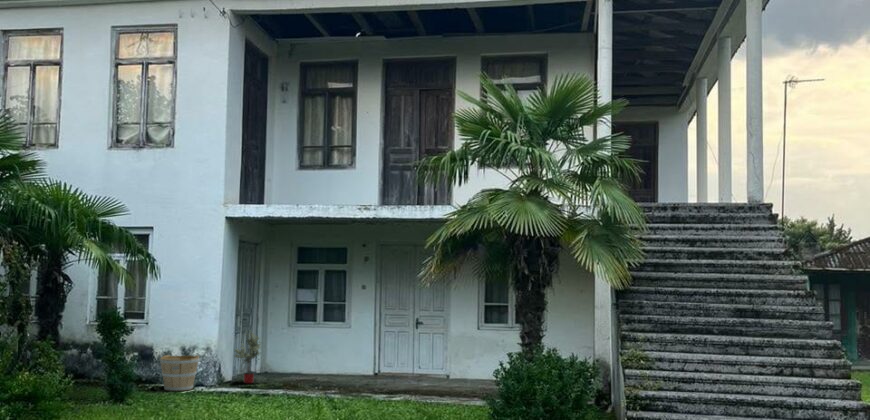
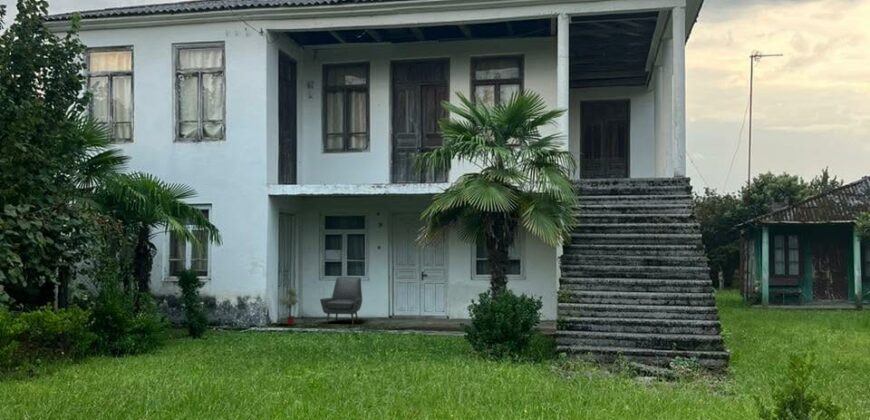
chair: none [288,323,341,383] -> present [320,277,362,324]
wooden bucket: present [160,355,200,391] -> none [223,303,253,330]

